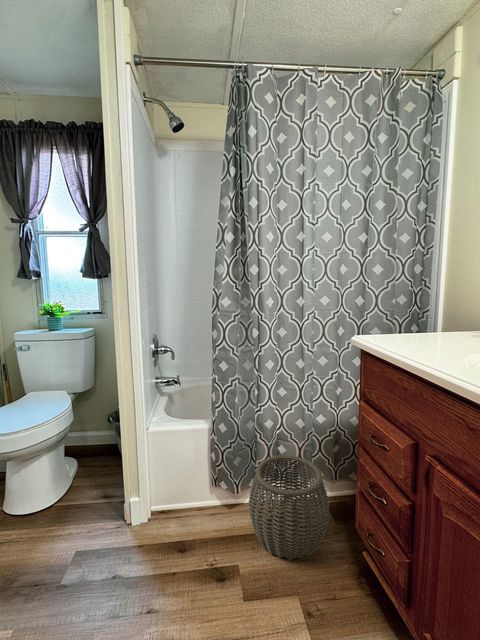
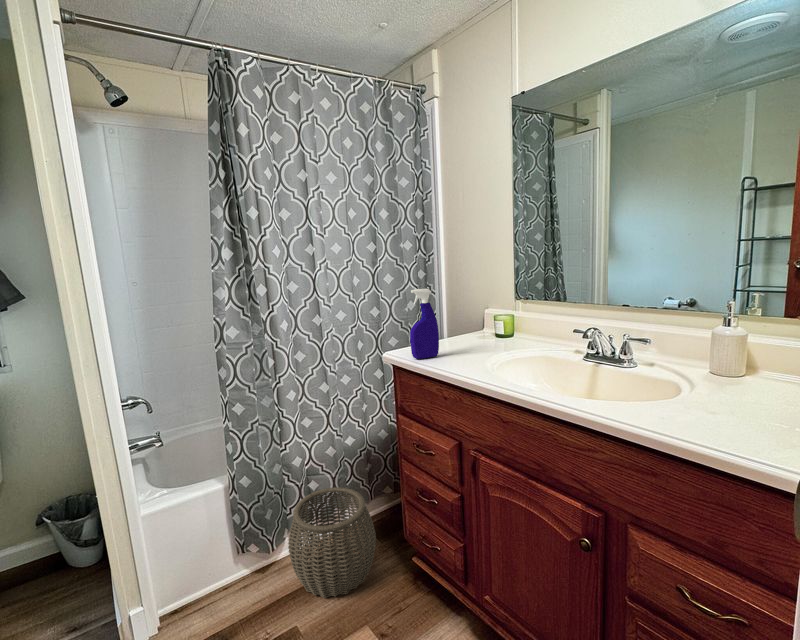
spray bottle: none [382,269,418,346] -> present [410,289,439,359]

